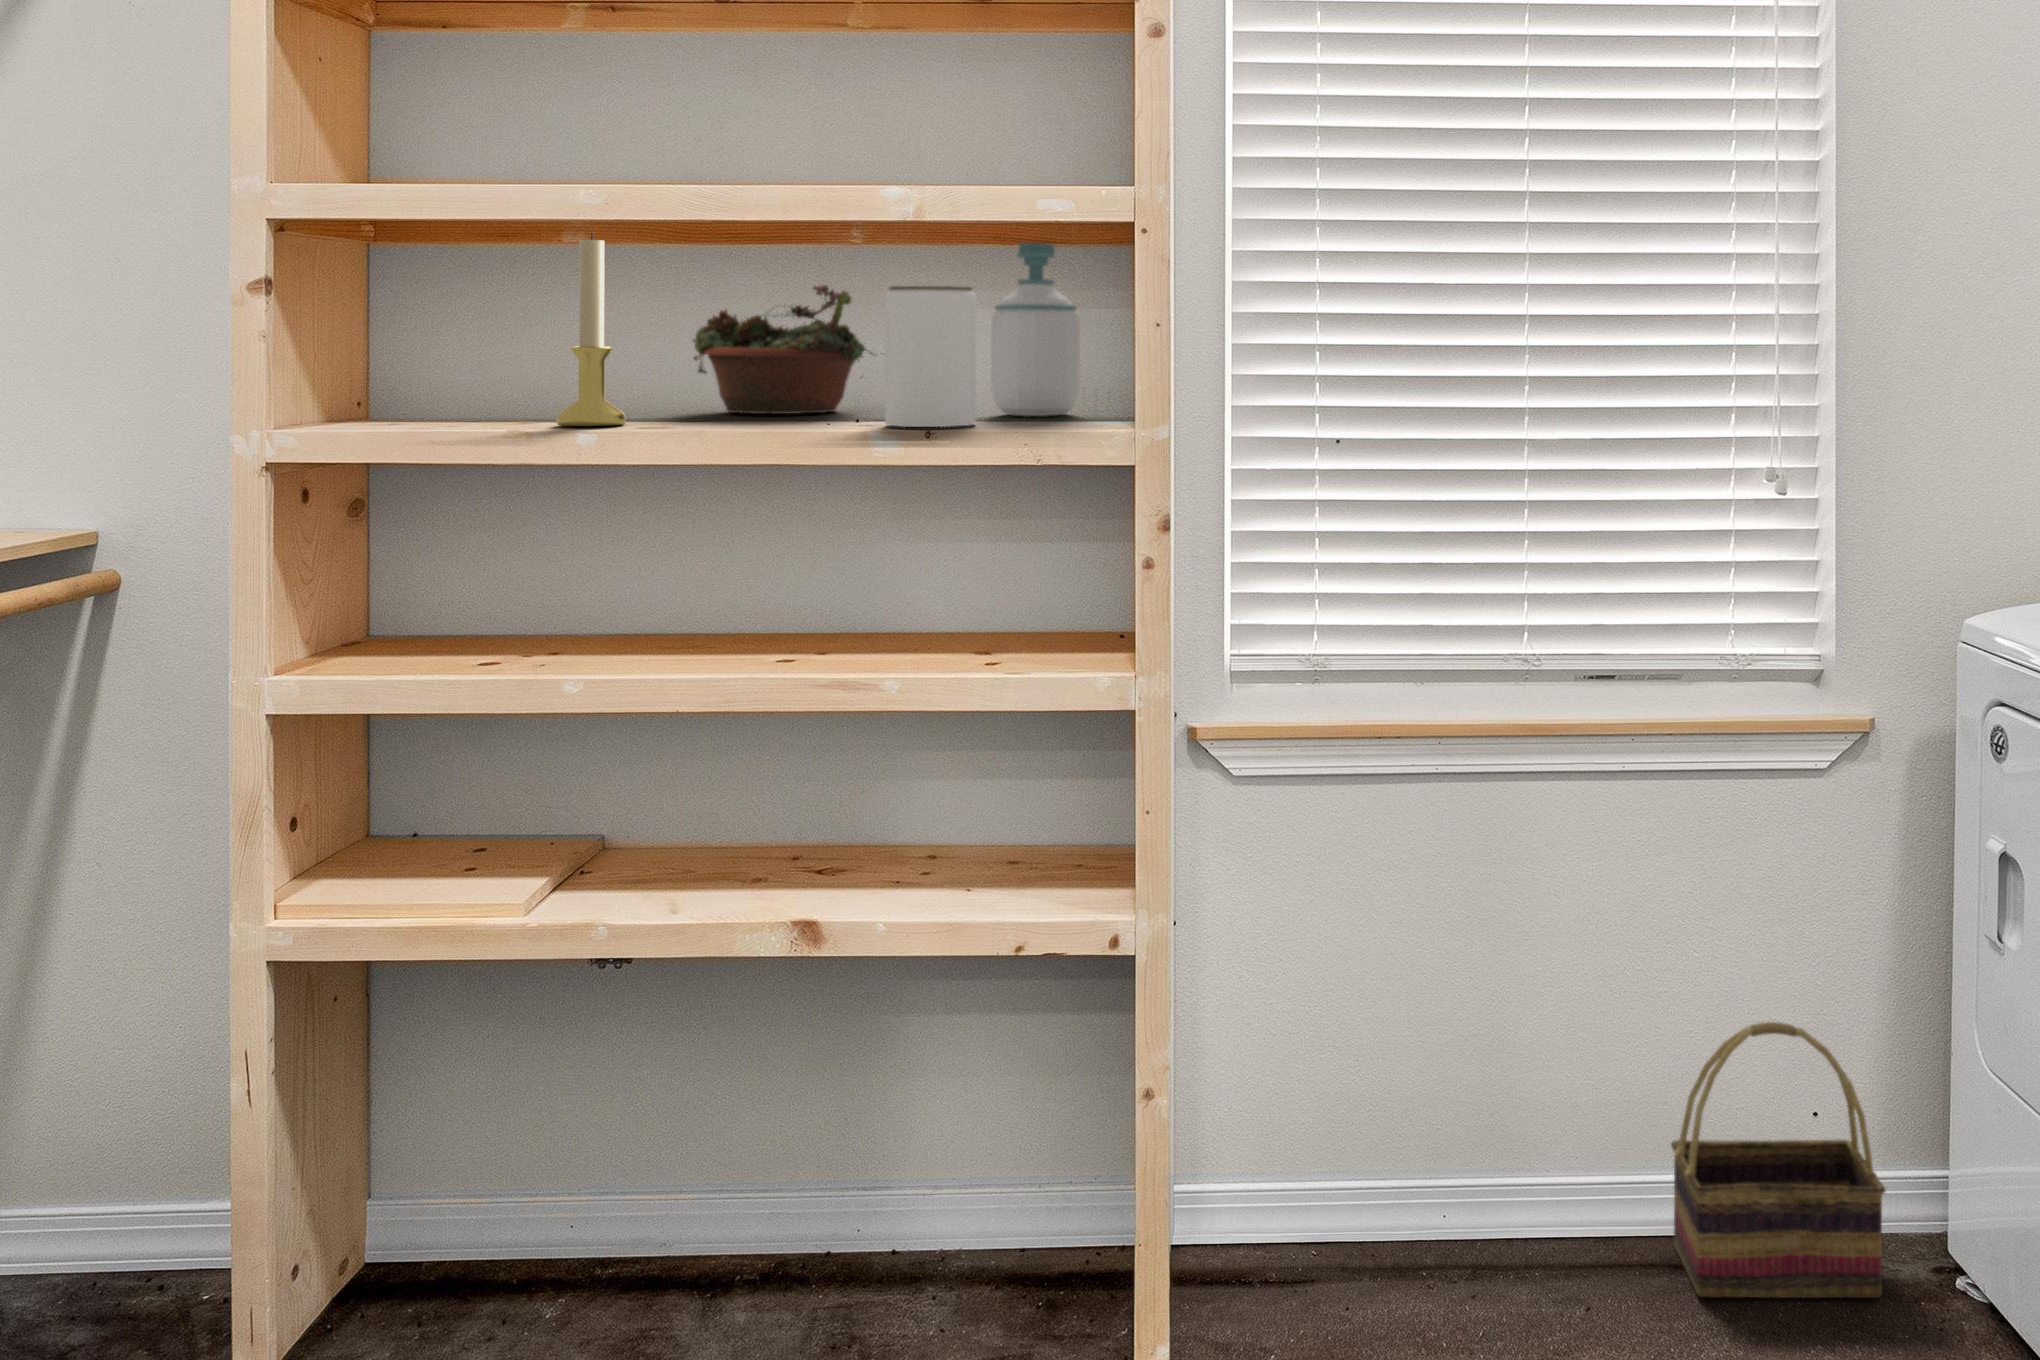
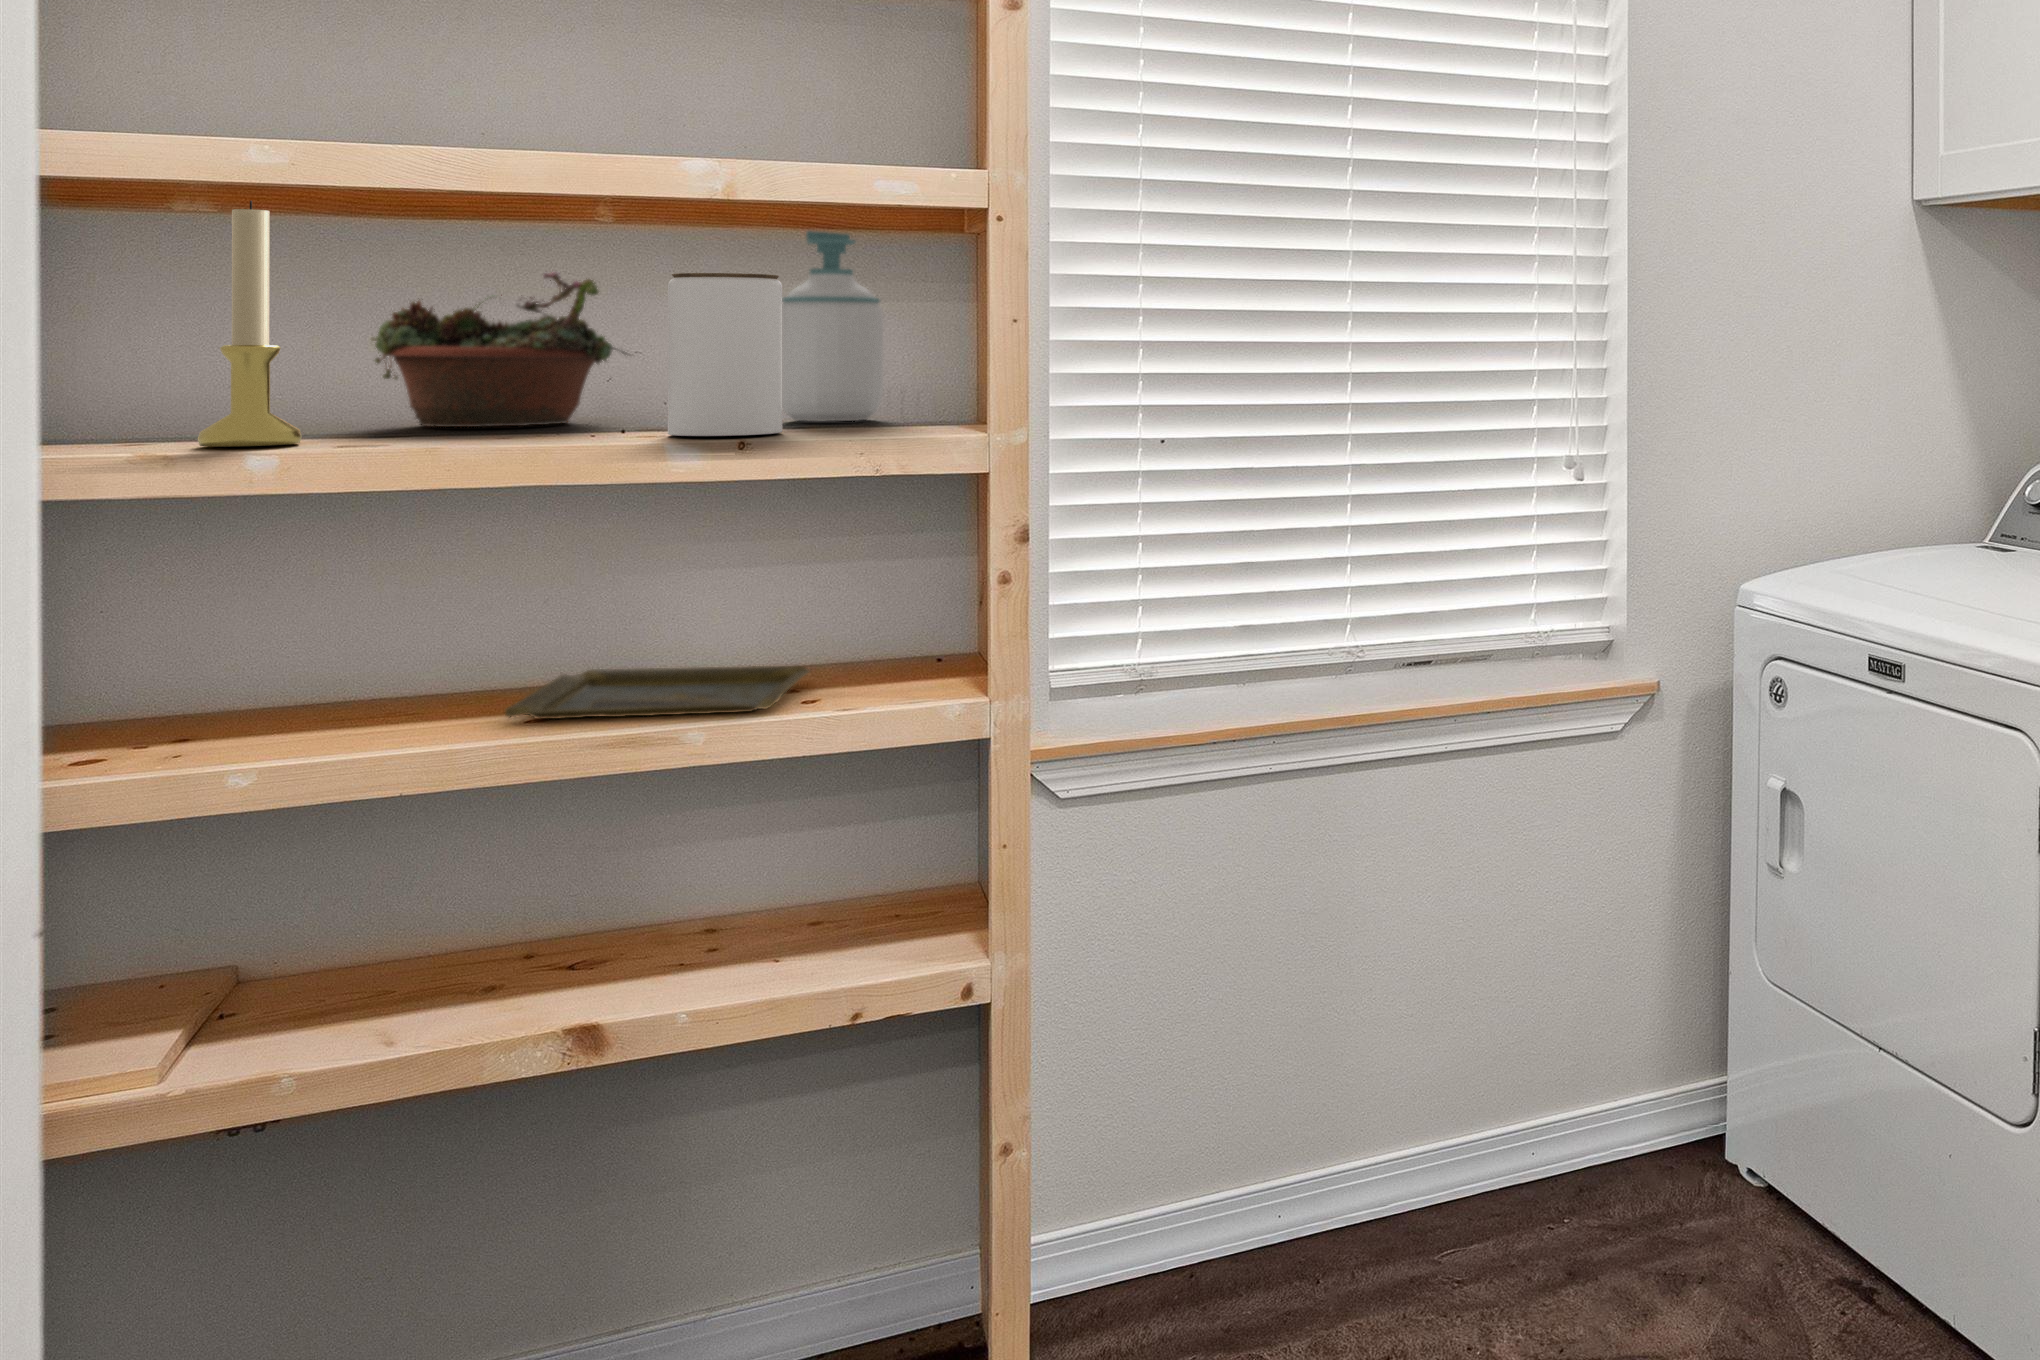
tray: none [763,621,1009,667] -> present [505,666,810,719]
basket: present [1671,1022,1885,1298] -> none [1488,974,1684,1247]

